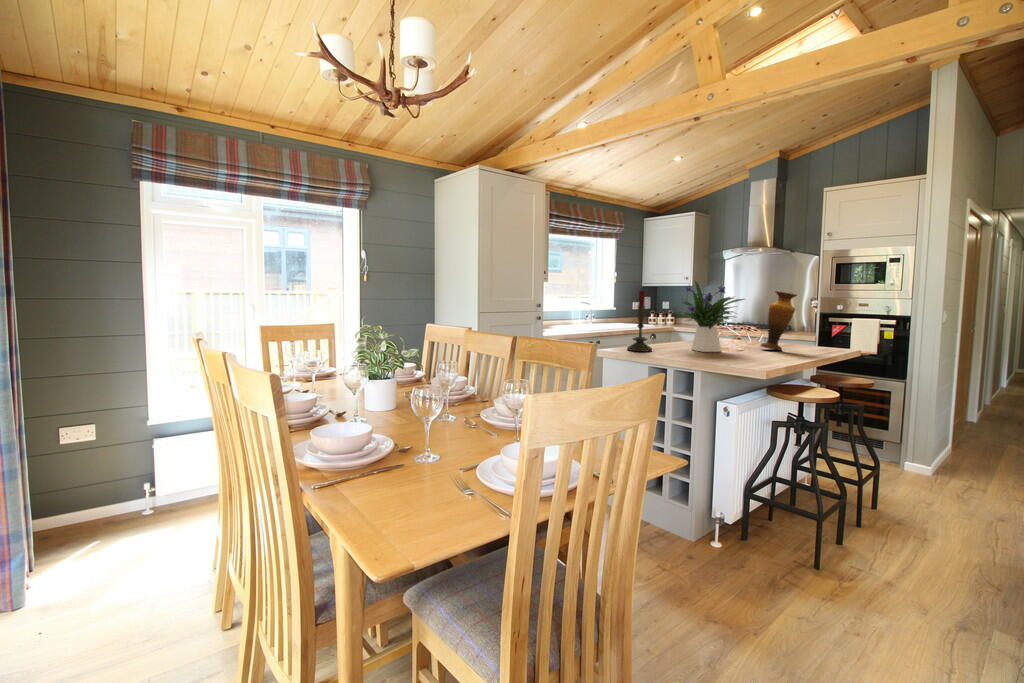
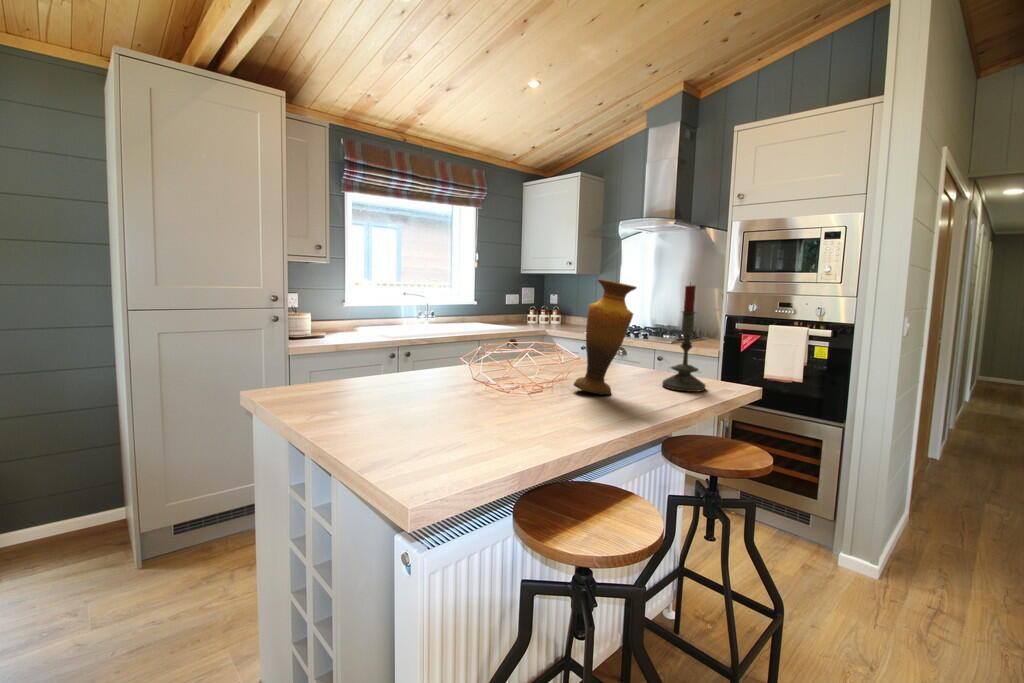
flower arrangement: present [679,281,744,352] -> none [385,253,518,402]
candle: present [627,291,652,352] -> present [662,285,705,392]

